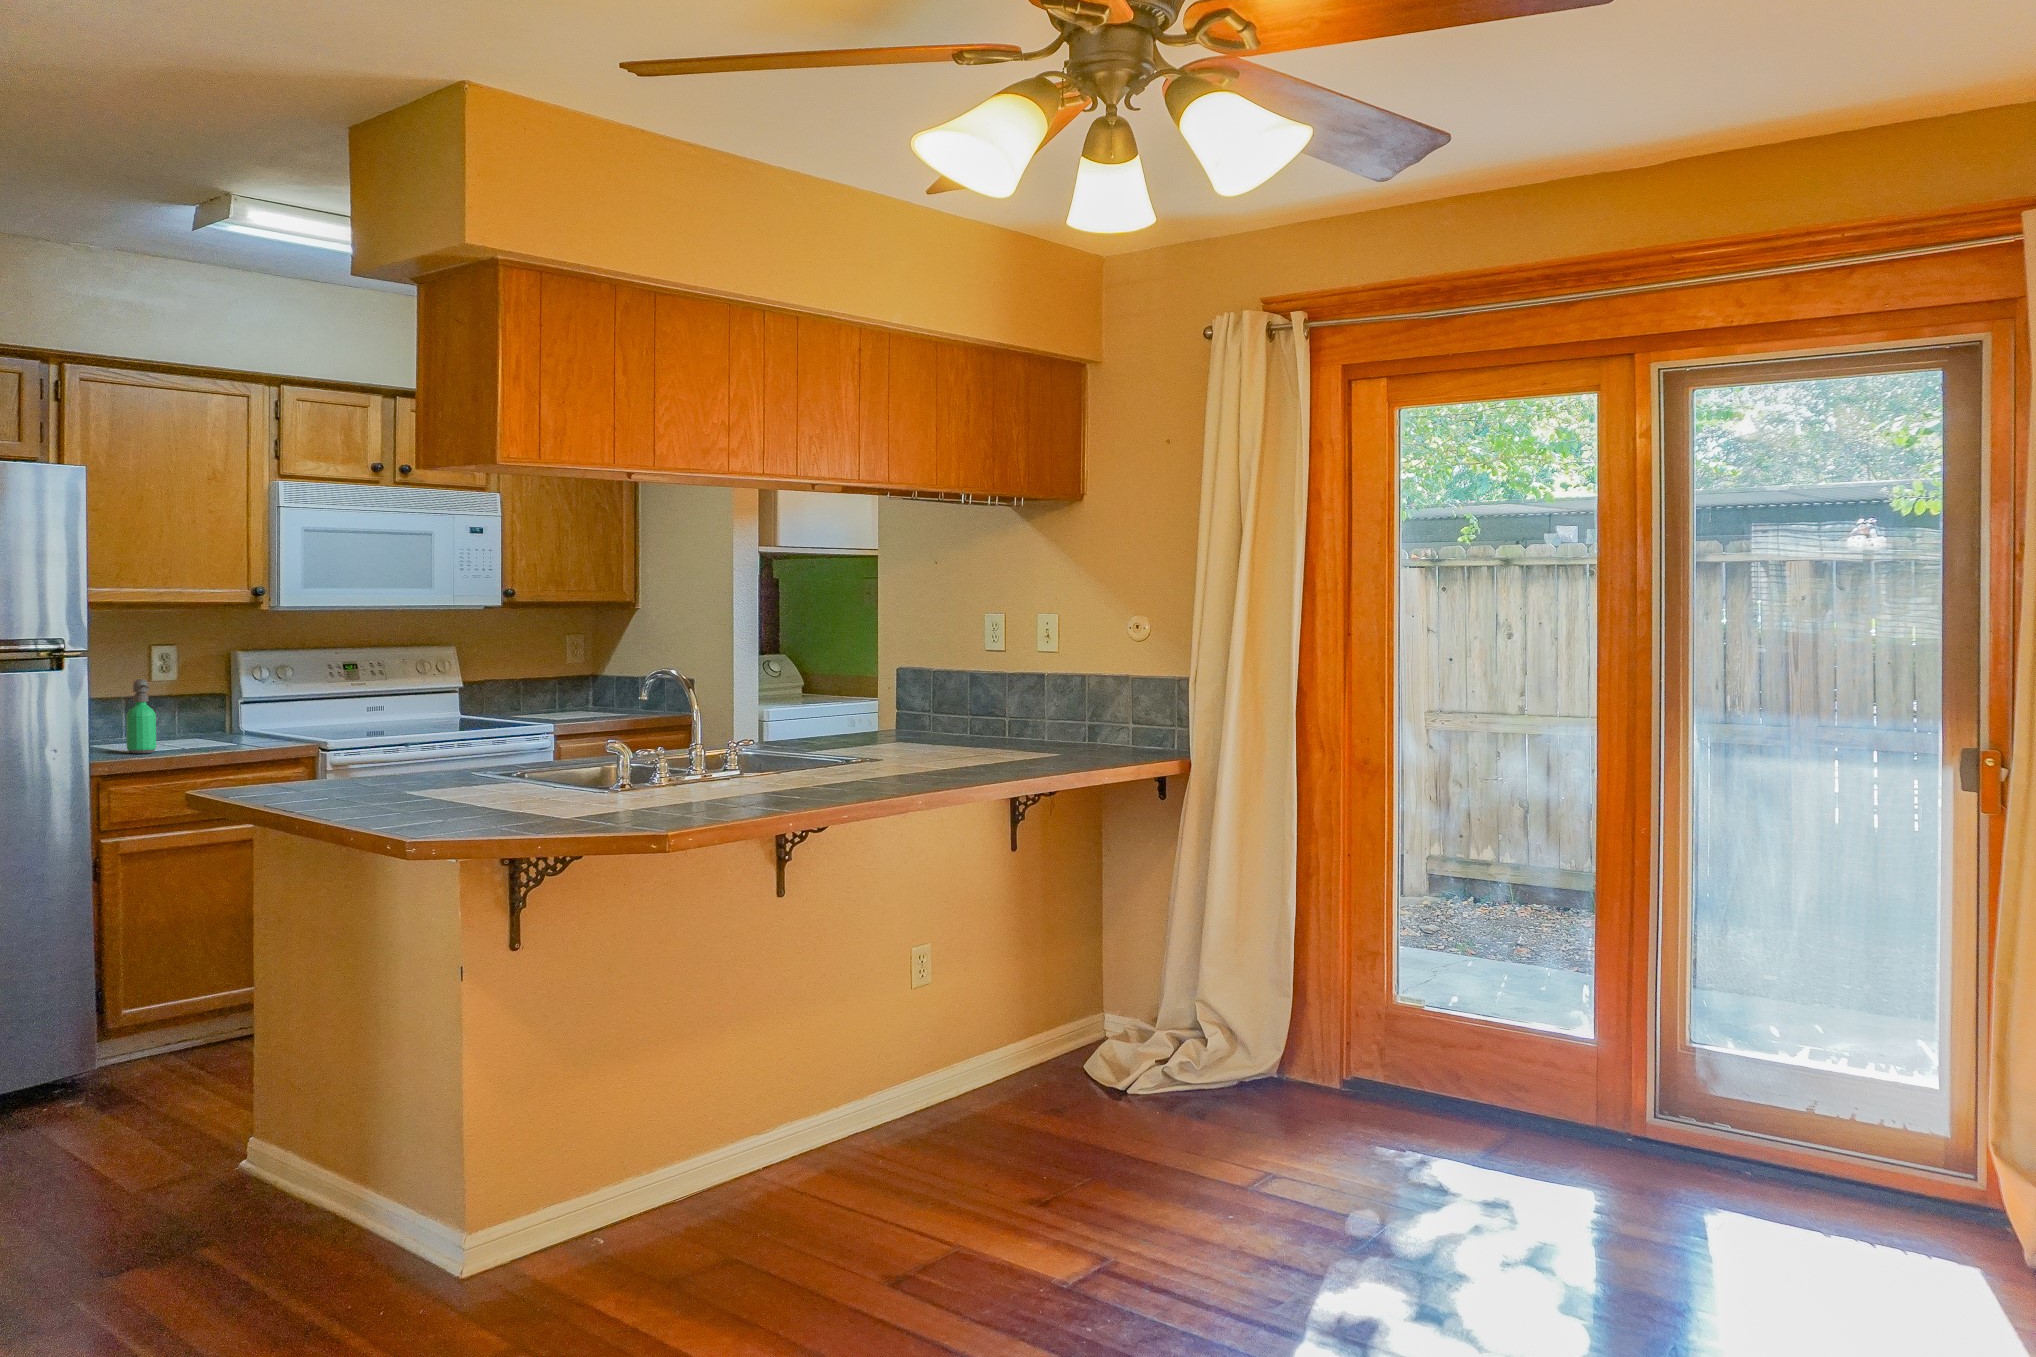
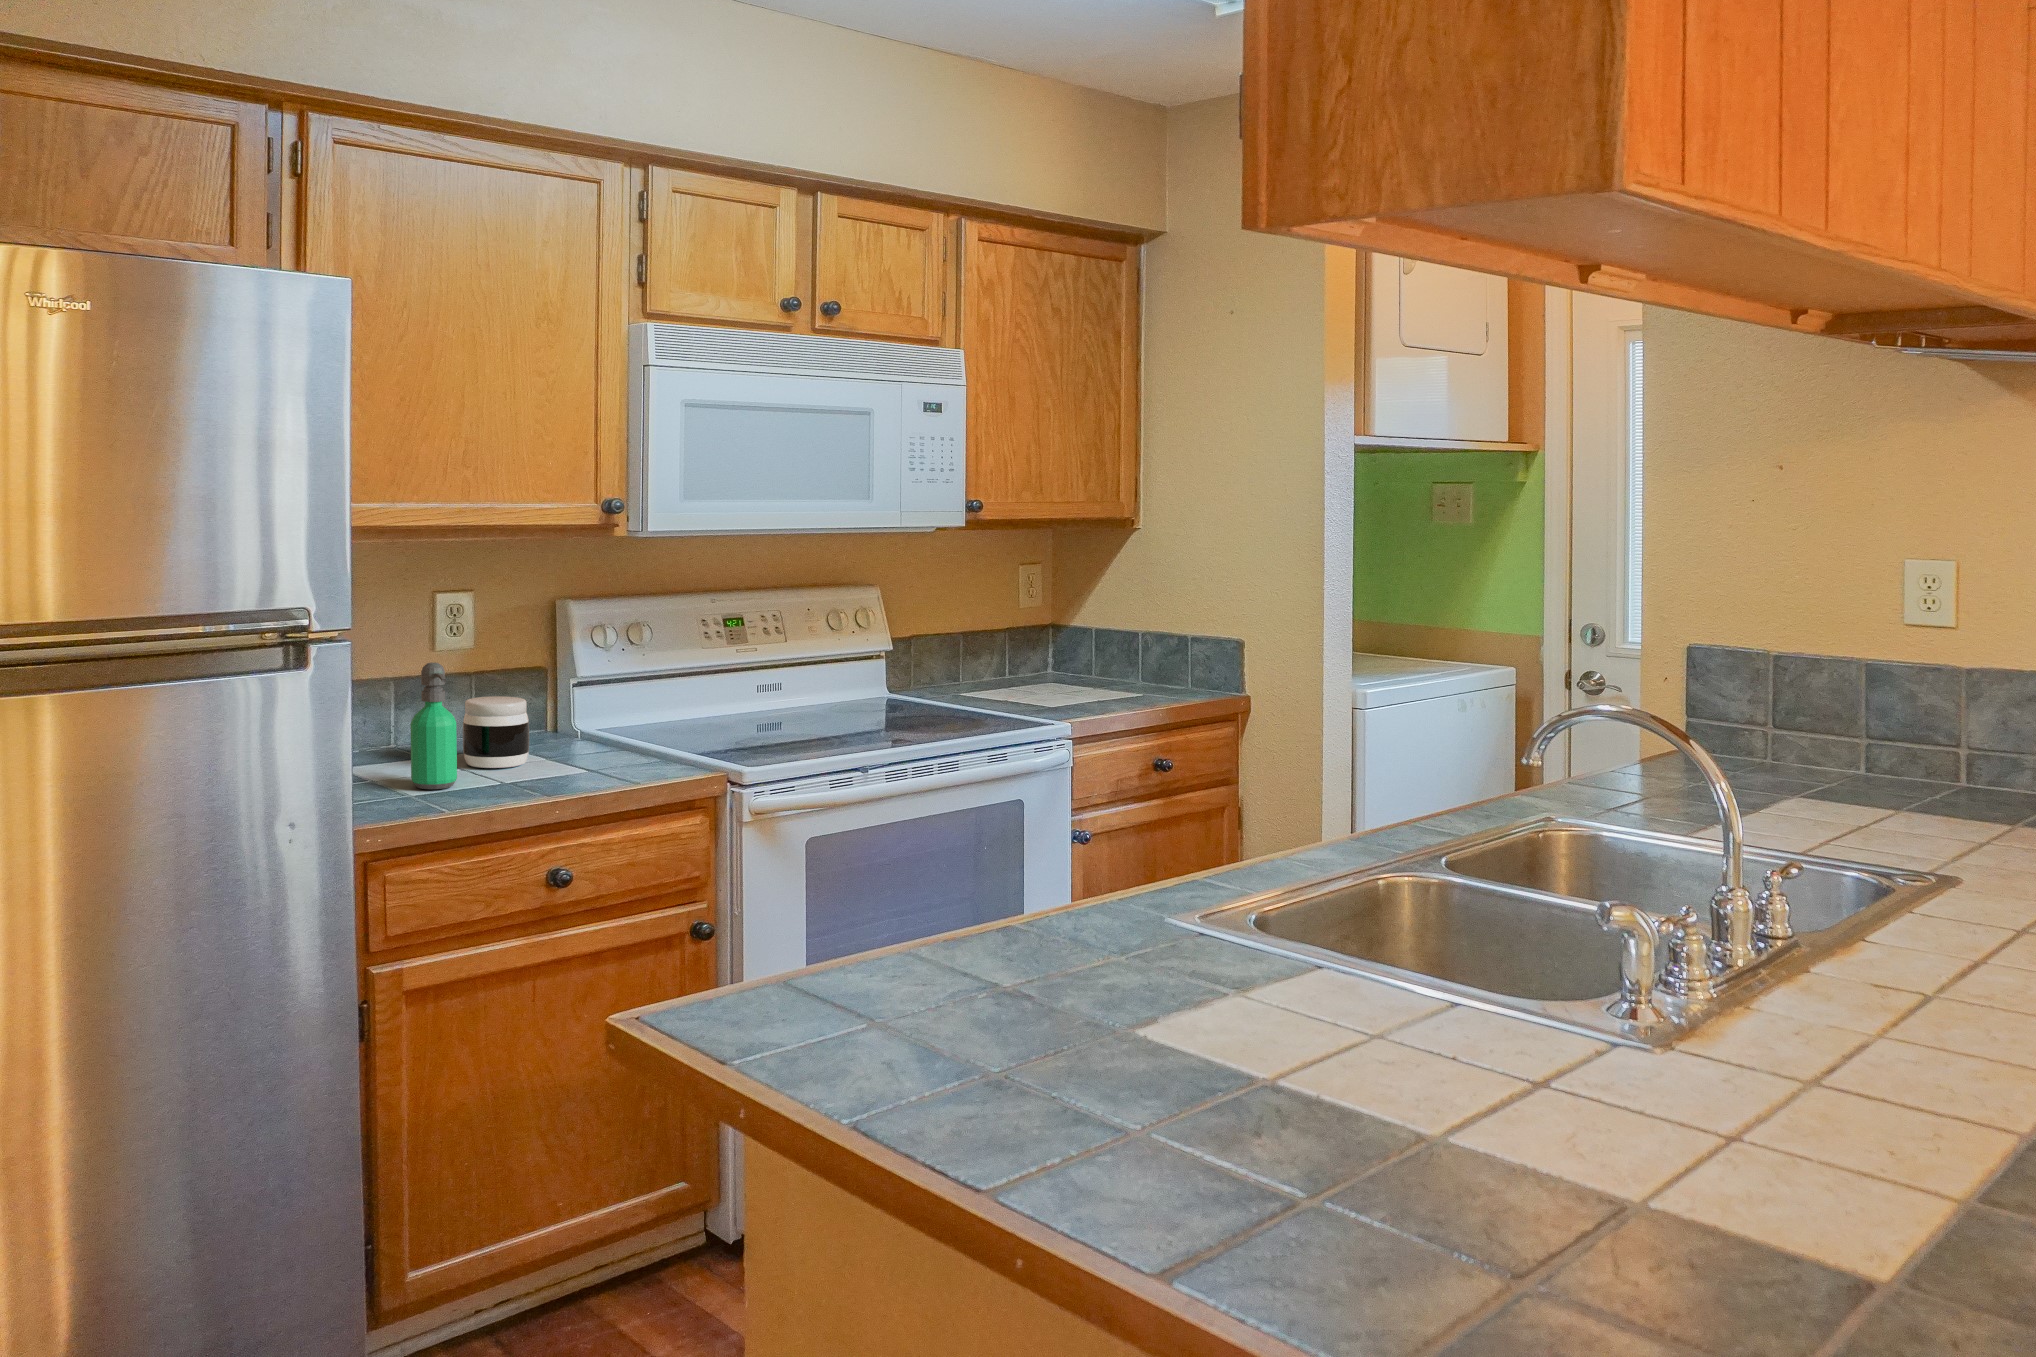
jar: none [161,705,204,746] -> present [463,696,529,768]

